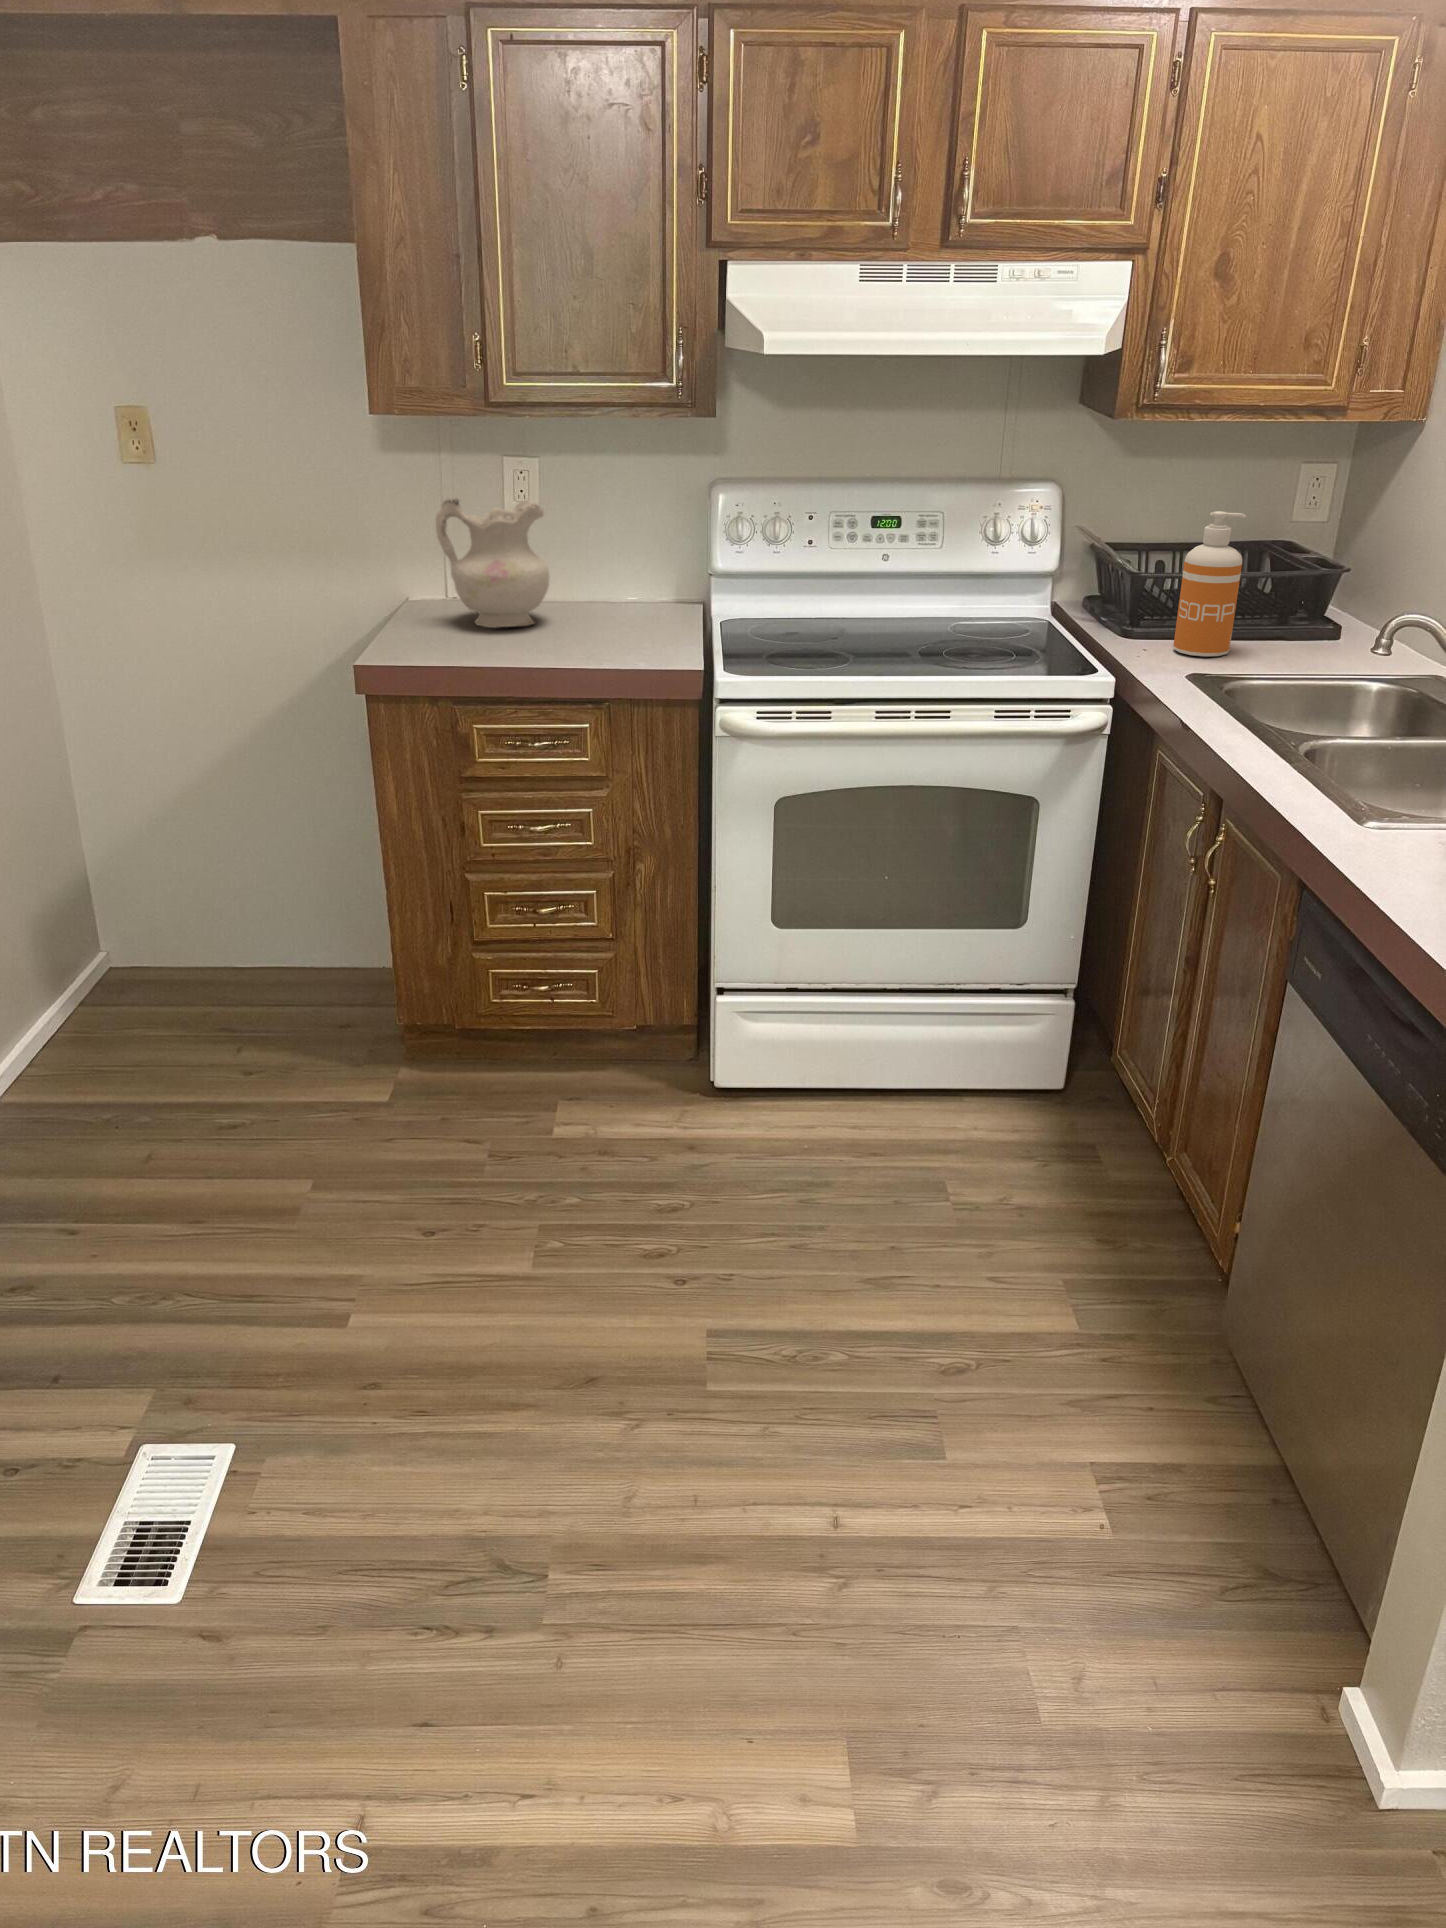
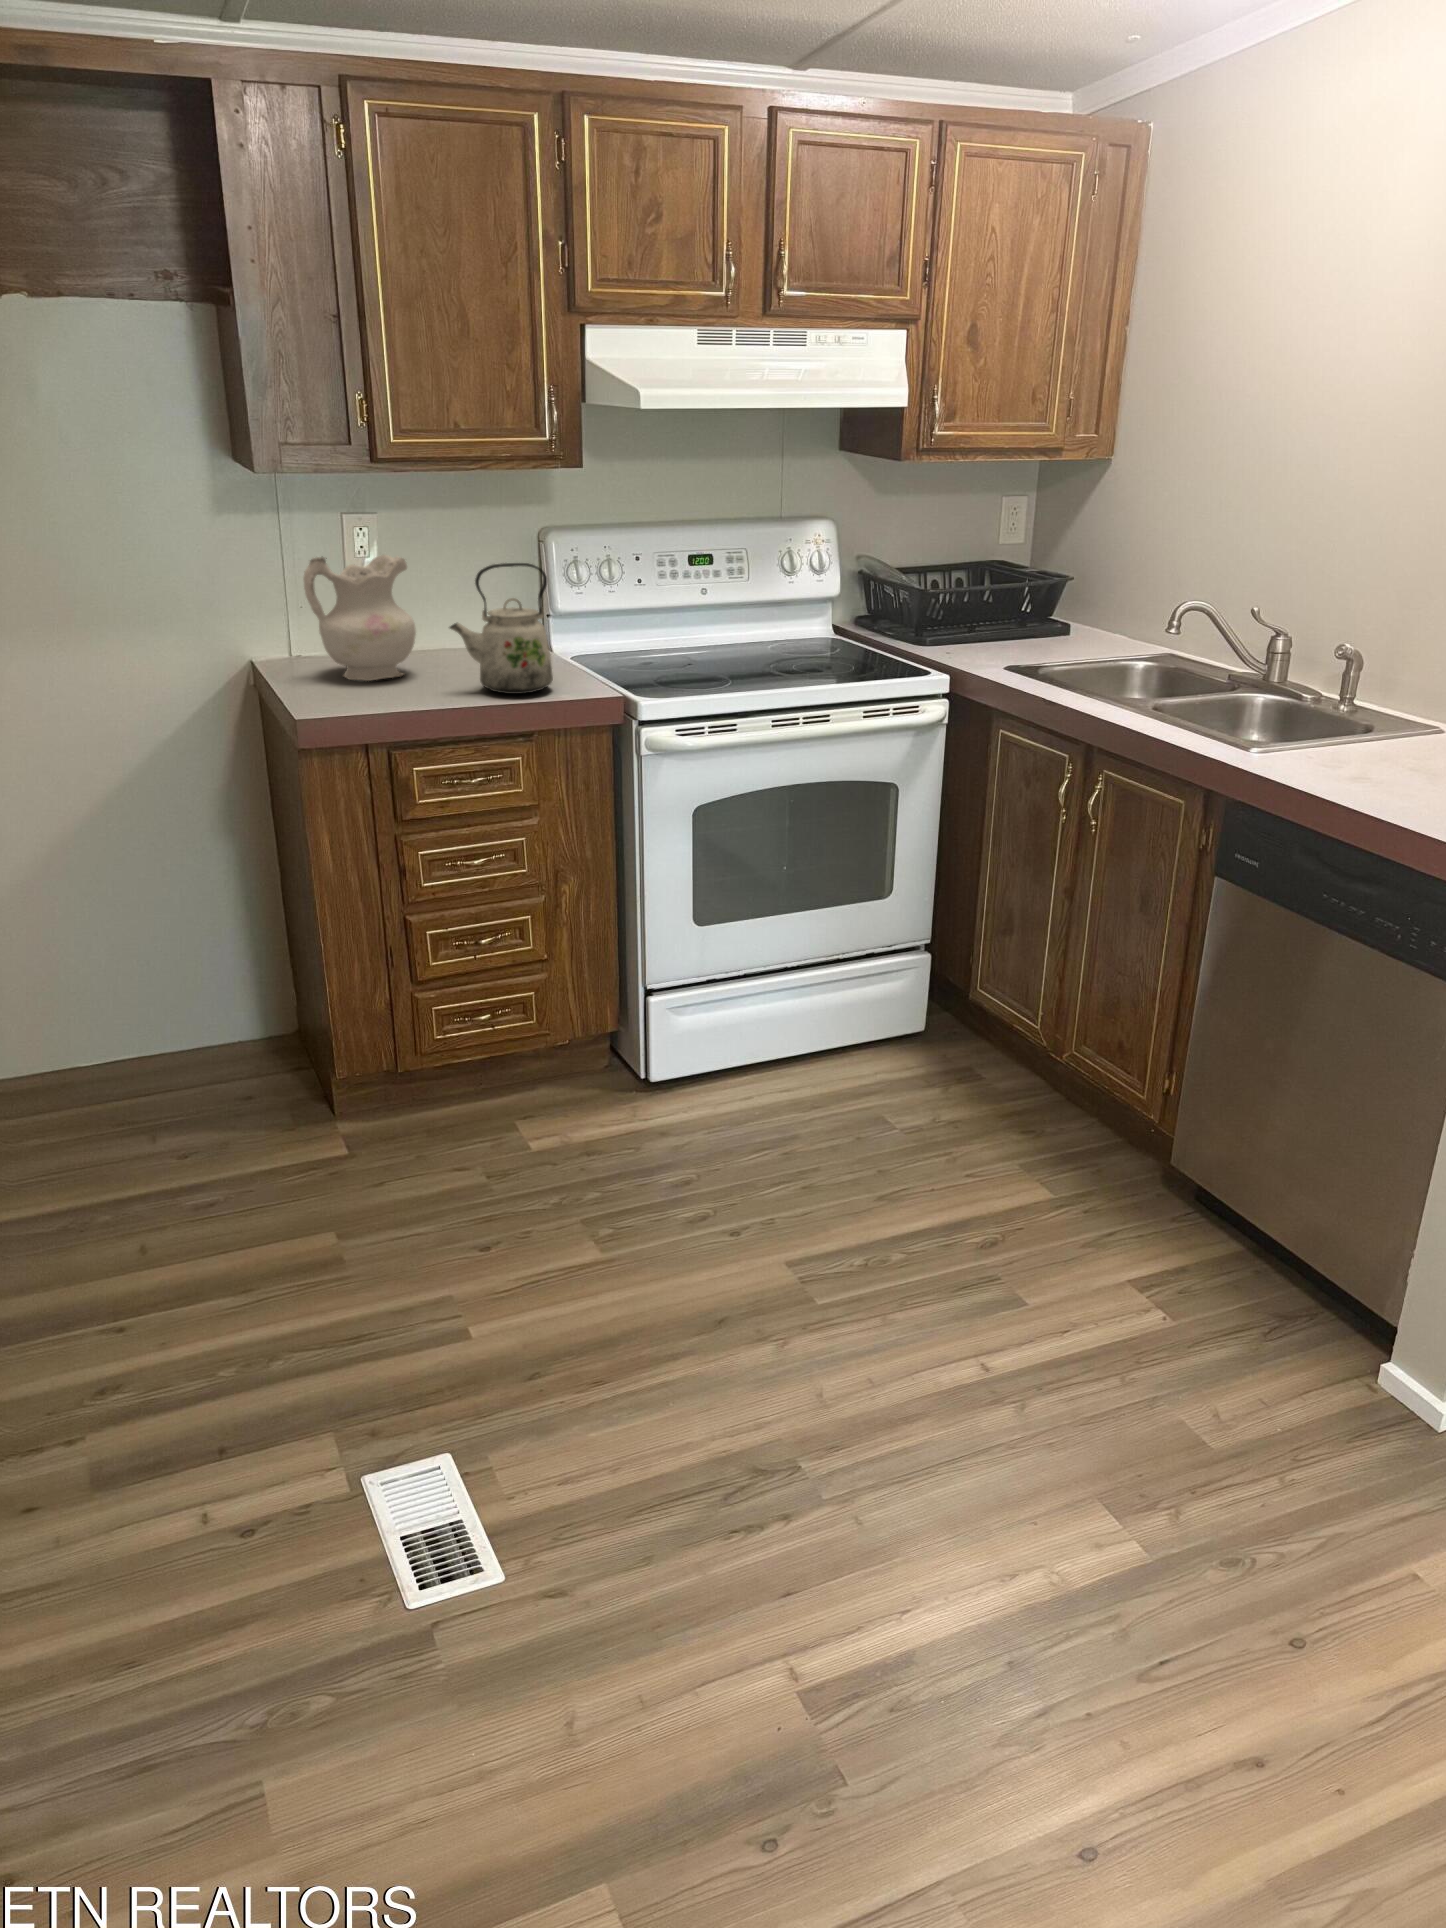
soap dispenser: present [1173,511,1246,657] -> none [968,533,1019,652]
kettle: none [551,516,660,655] -> present [450,563,553,694]

